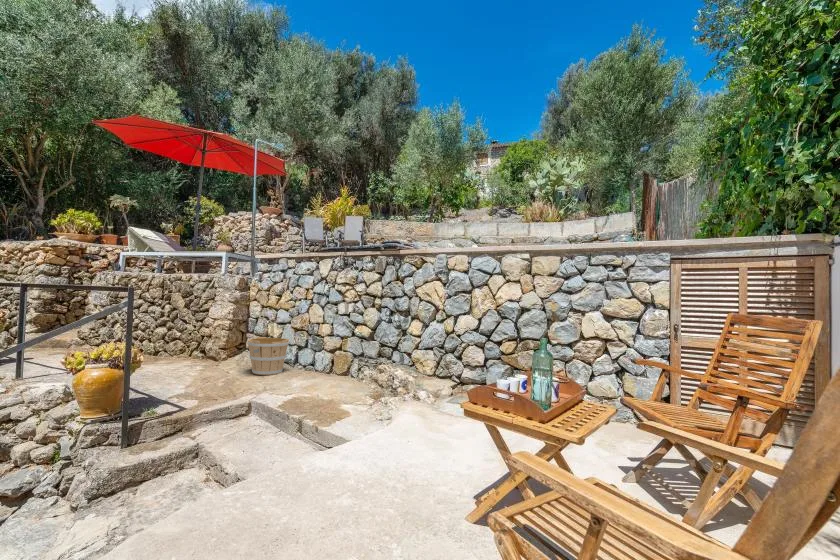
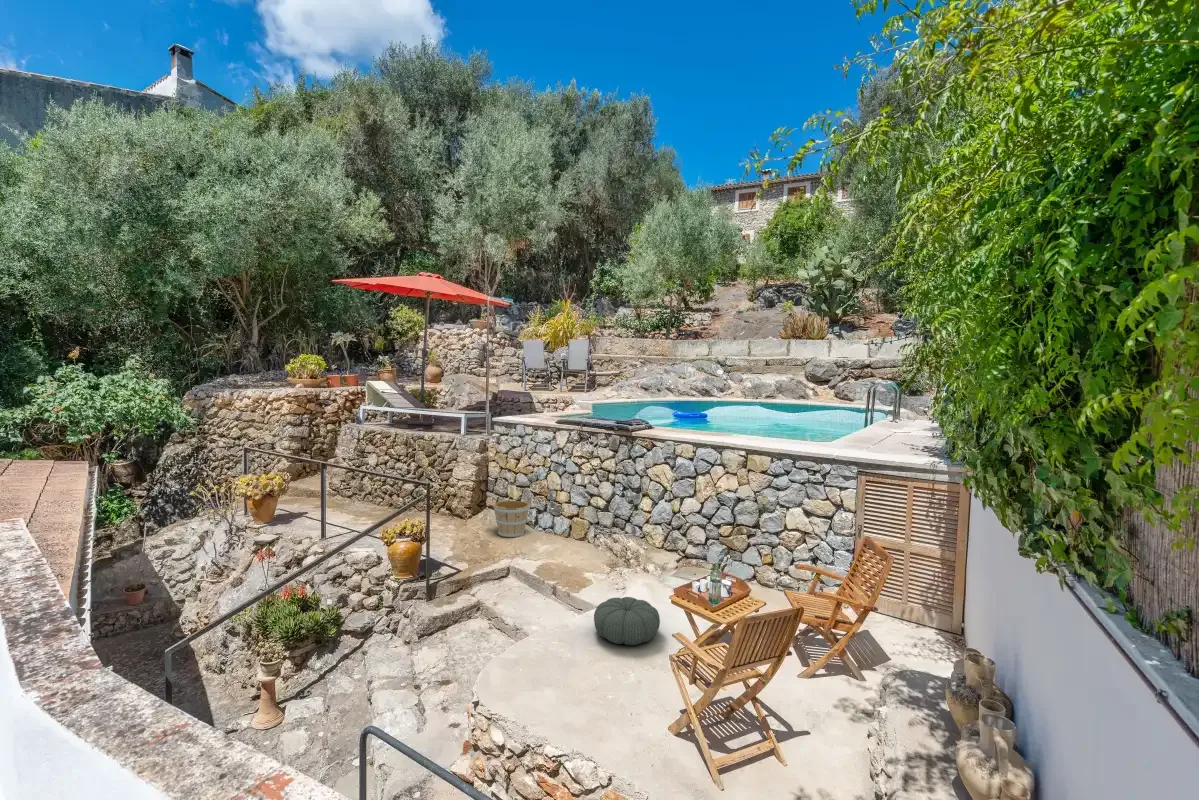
pouf: none [341,418,442,491] -> present [594,597,660,645]

